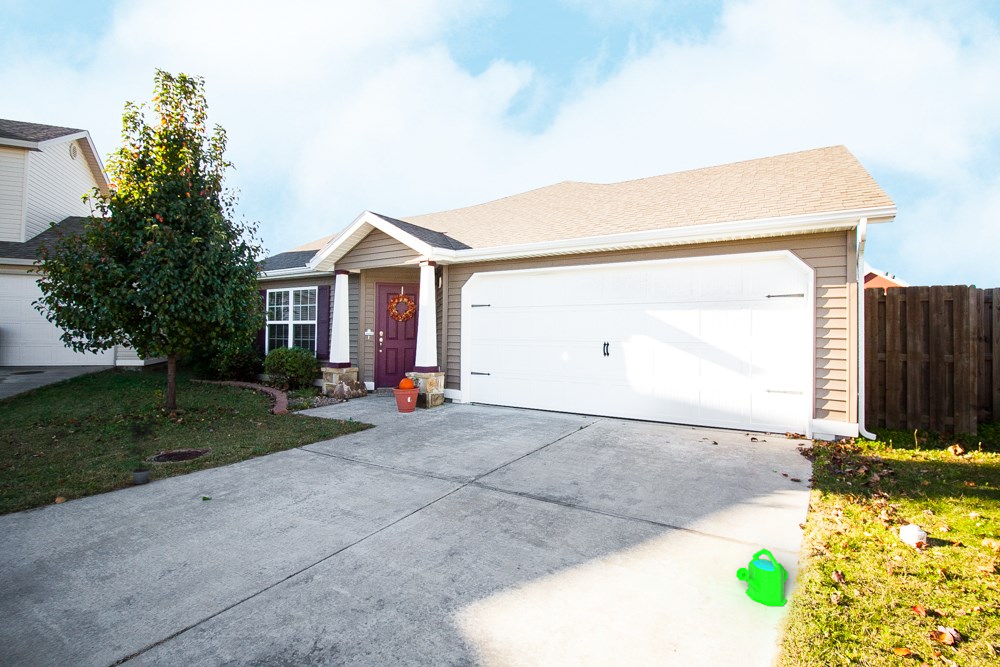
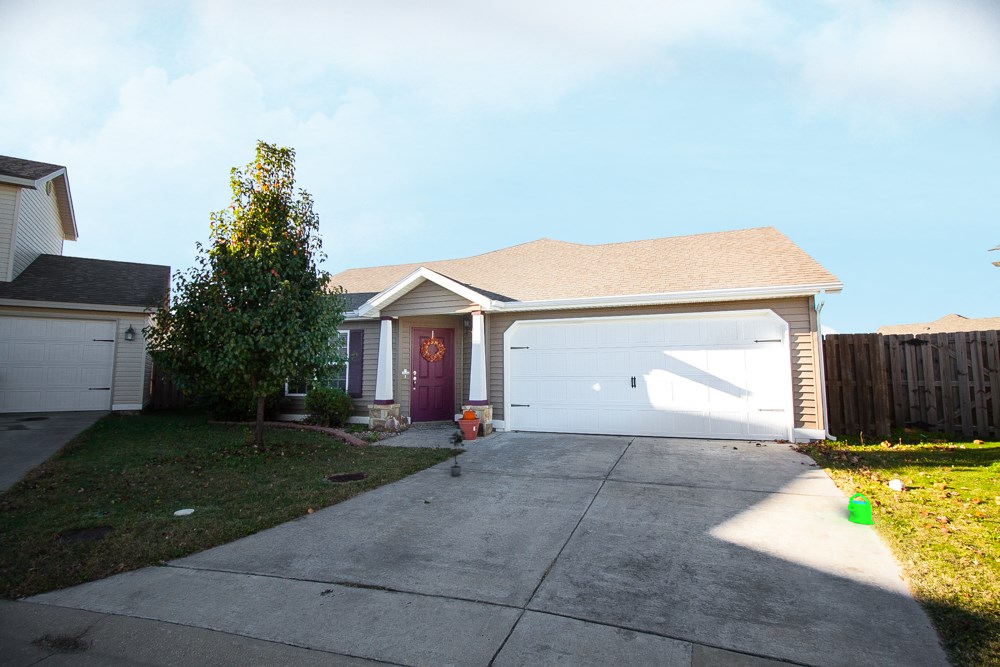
potted plant: present [125,416,159,484] -> present [449,428,466,476]

